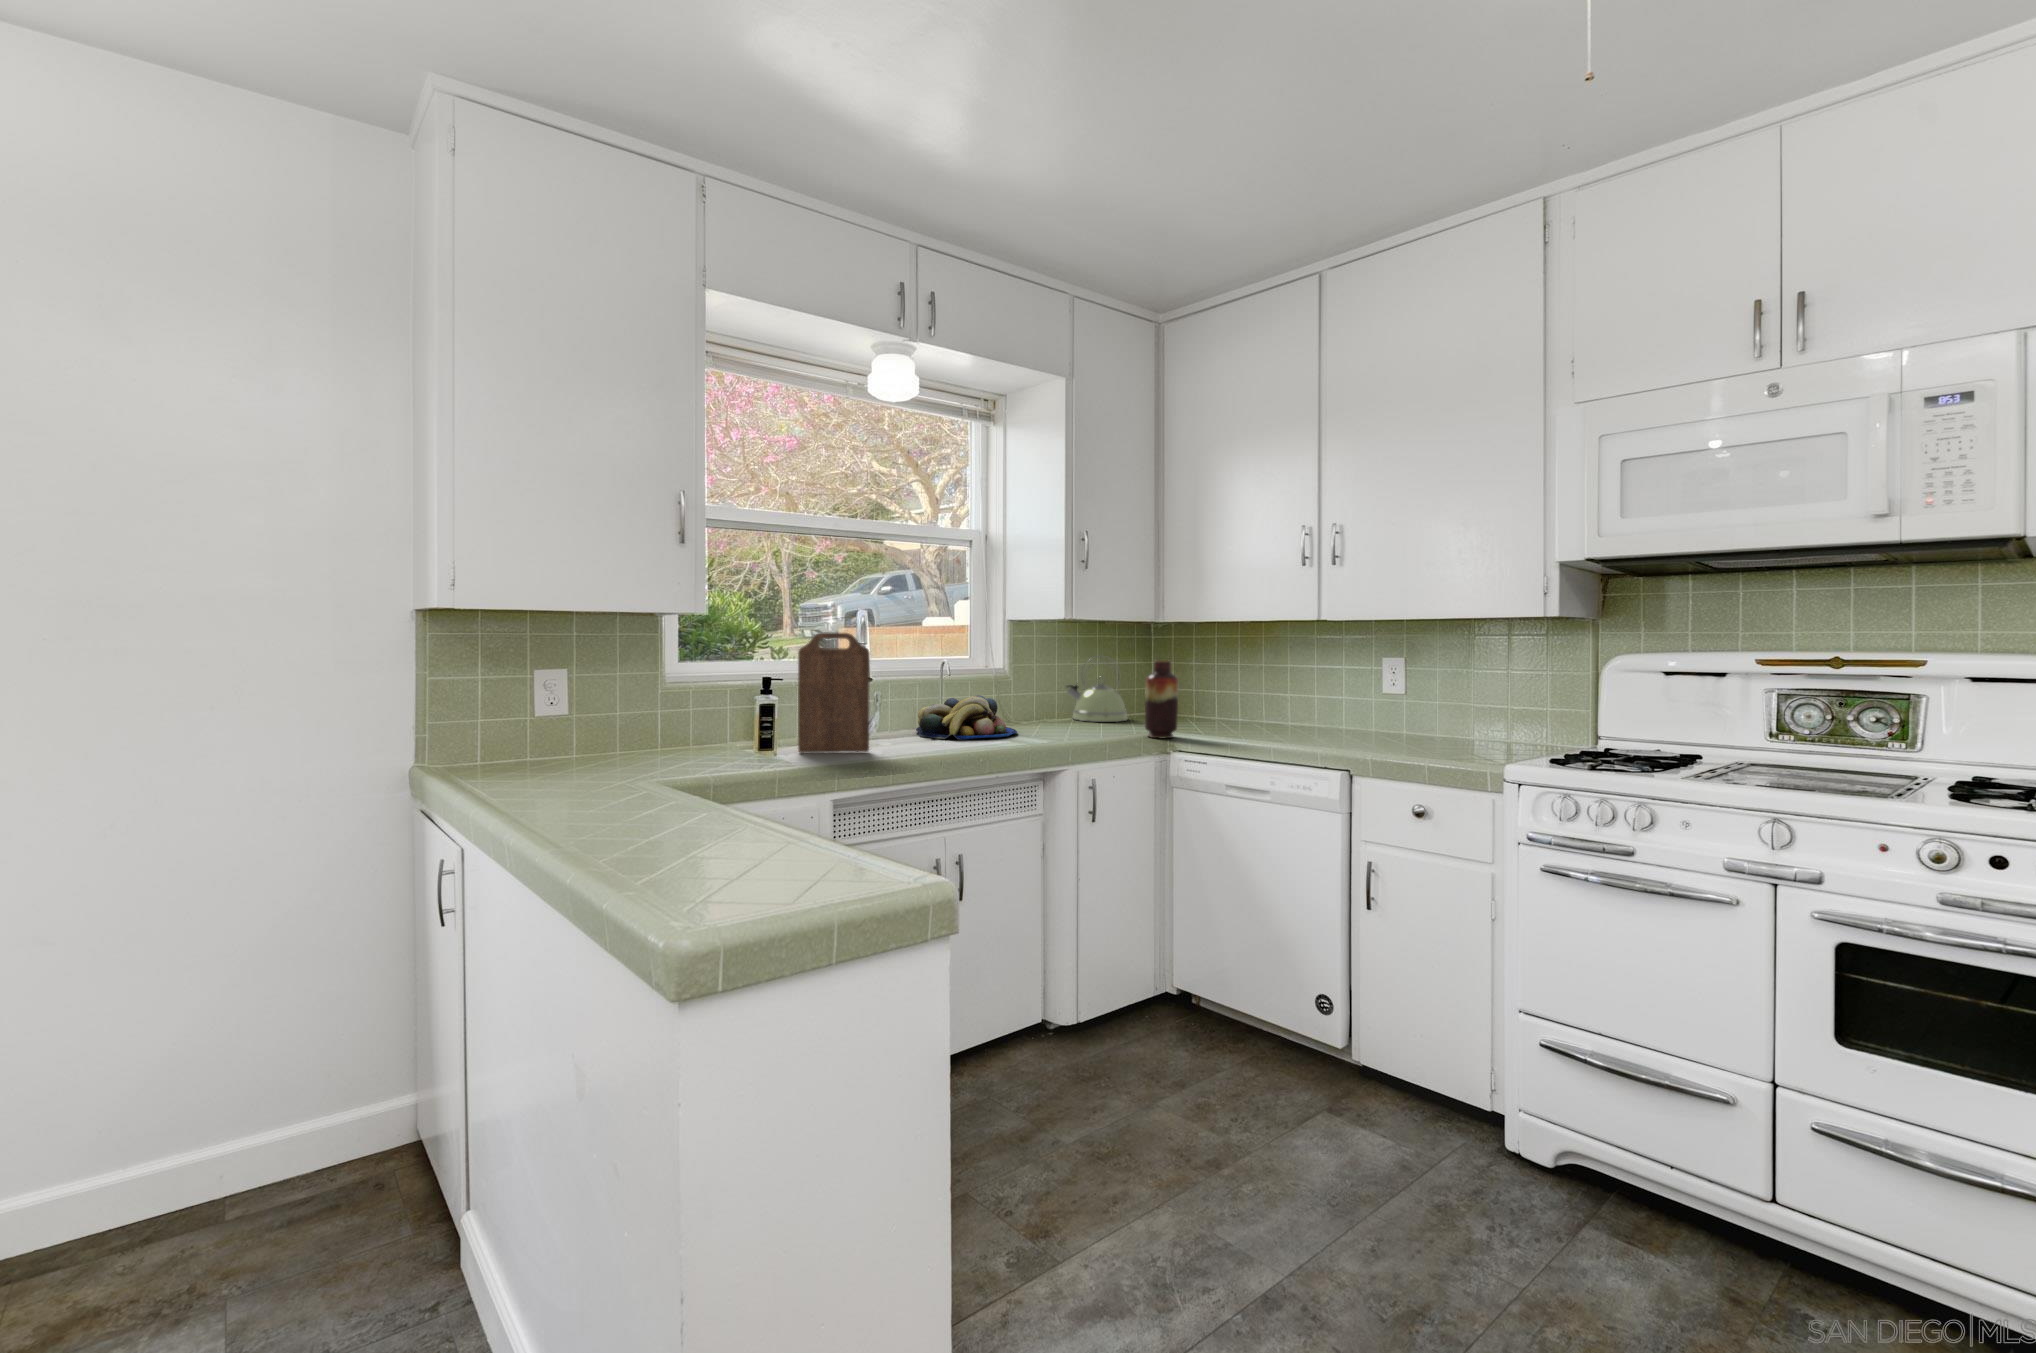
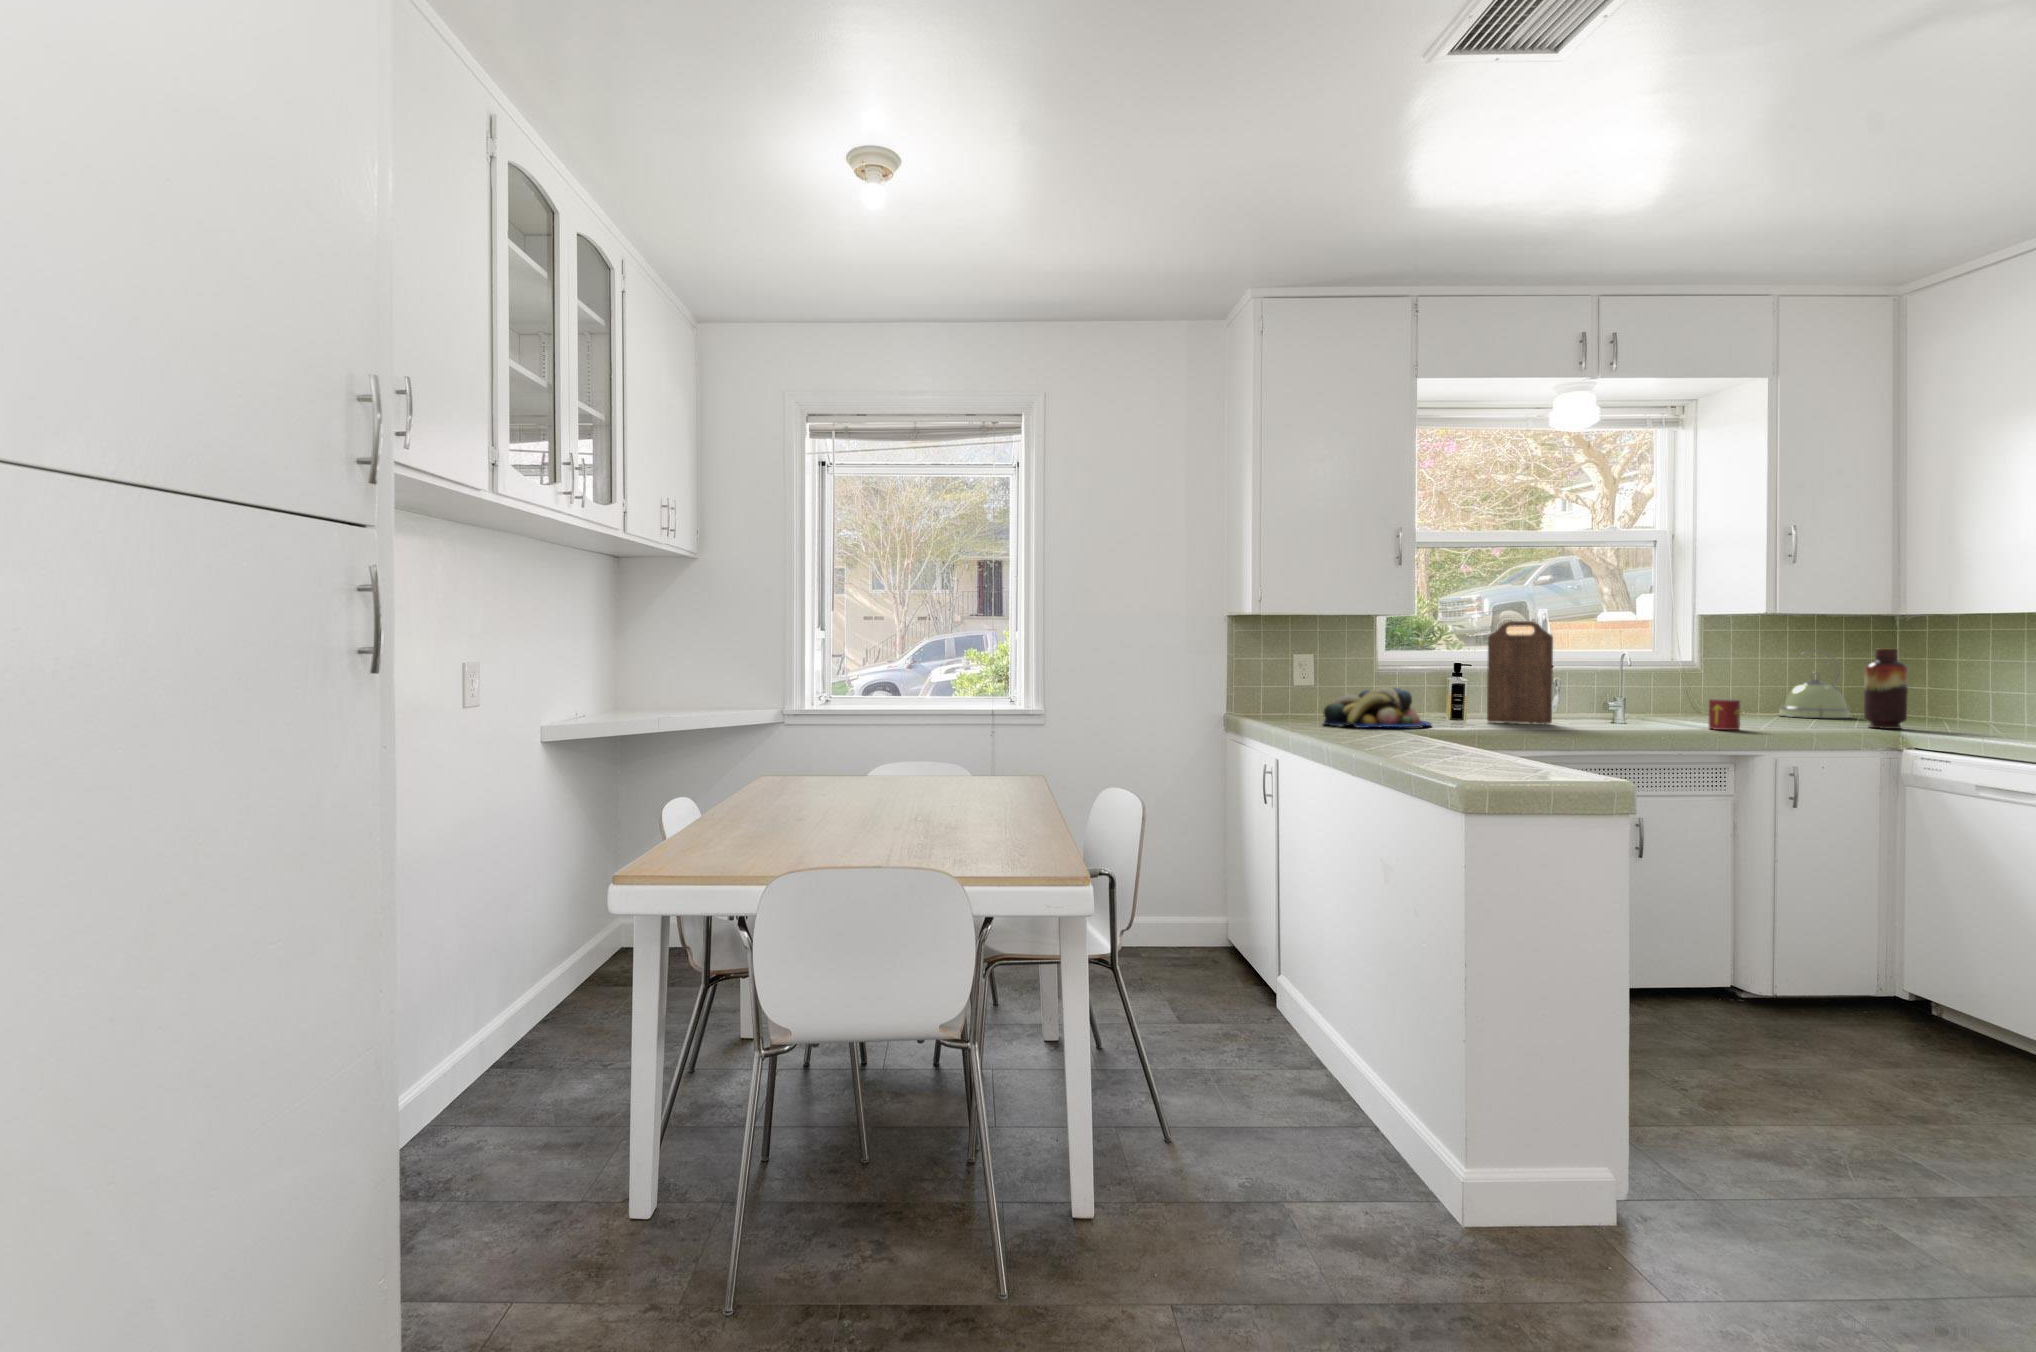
fruit bowl: present [916,695,1017,739] -> present [1323,687,1431,728]
mug: none [1021,718,1049,753] -> present [1709,699,1740,730]

